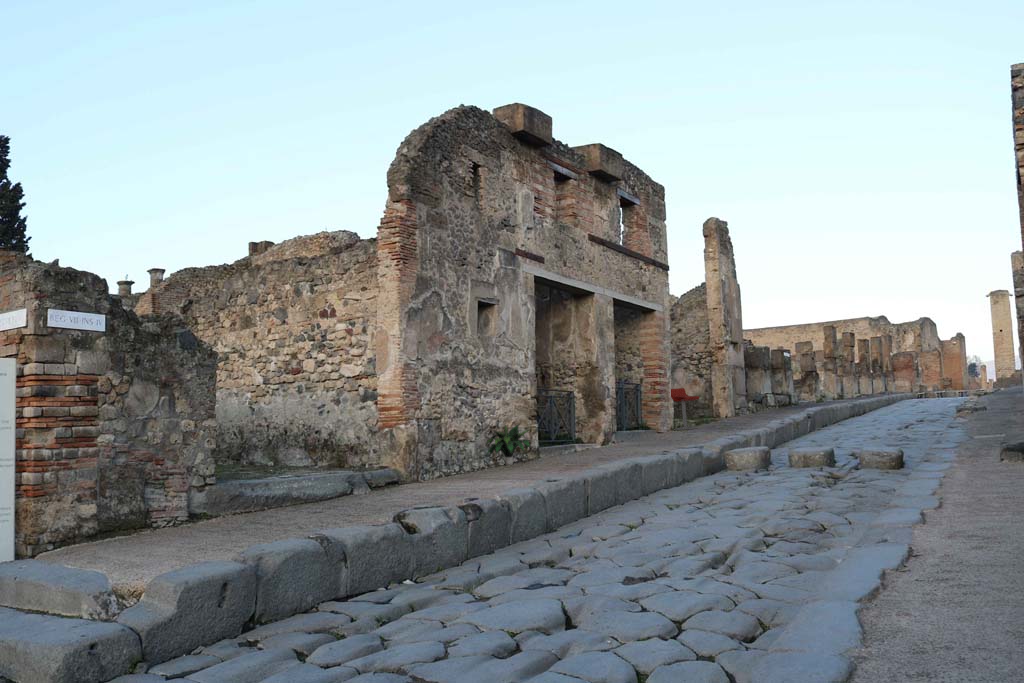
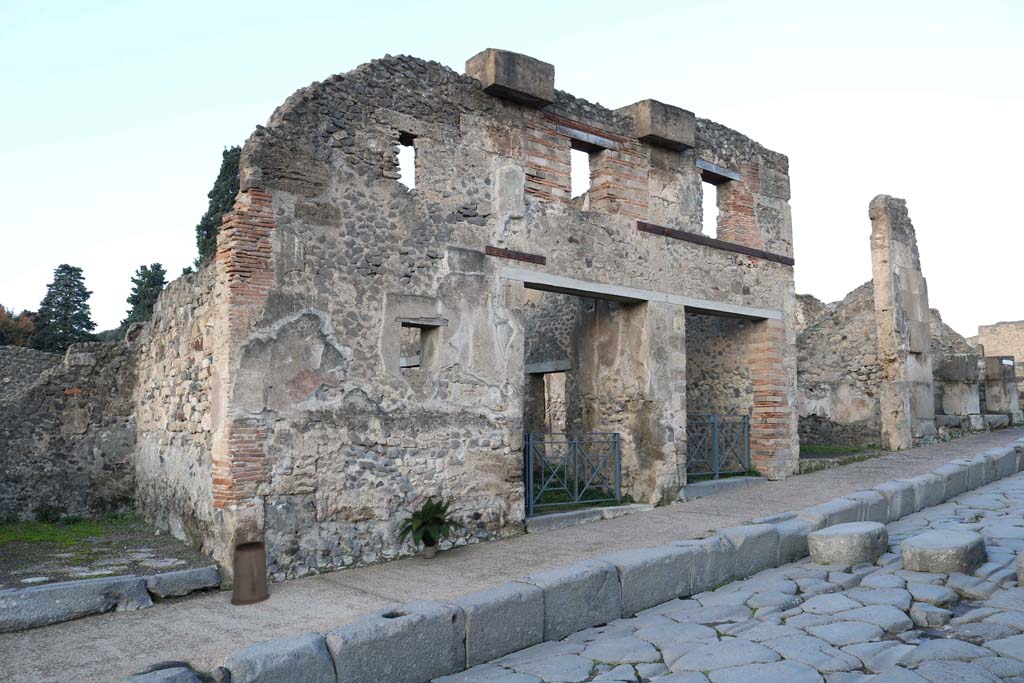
stool: present [671,388,699,430] -> none [792,421,833,480]
watering can: none [412,433,457,482] -> present [231,528,269,605]

